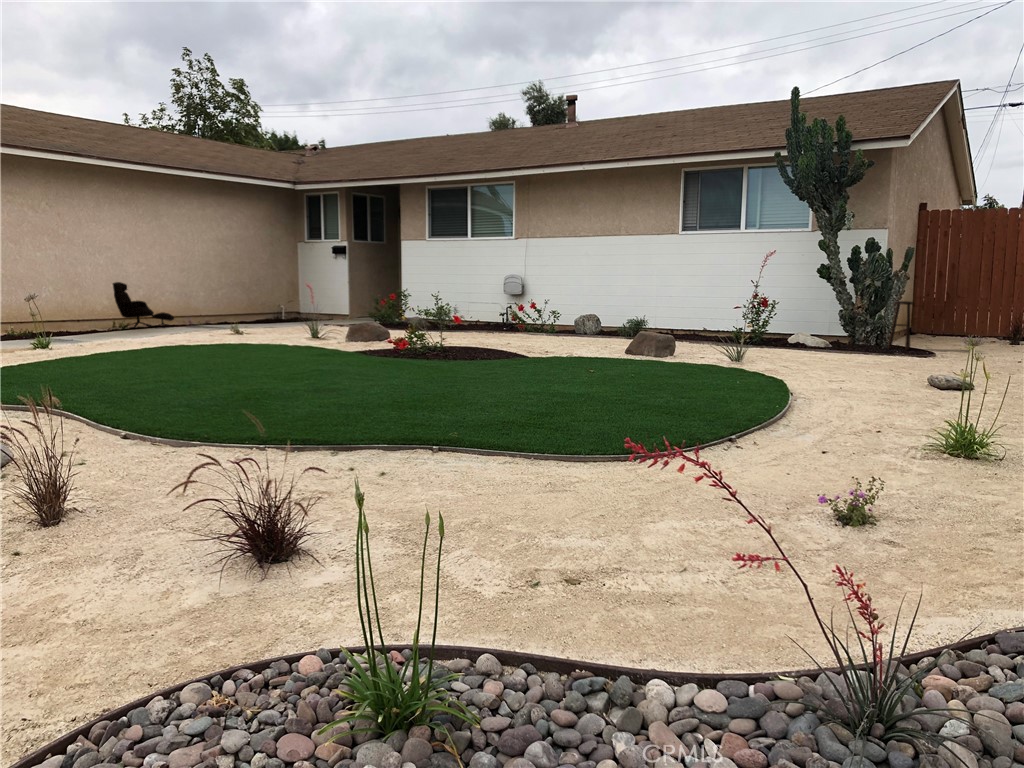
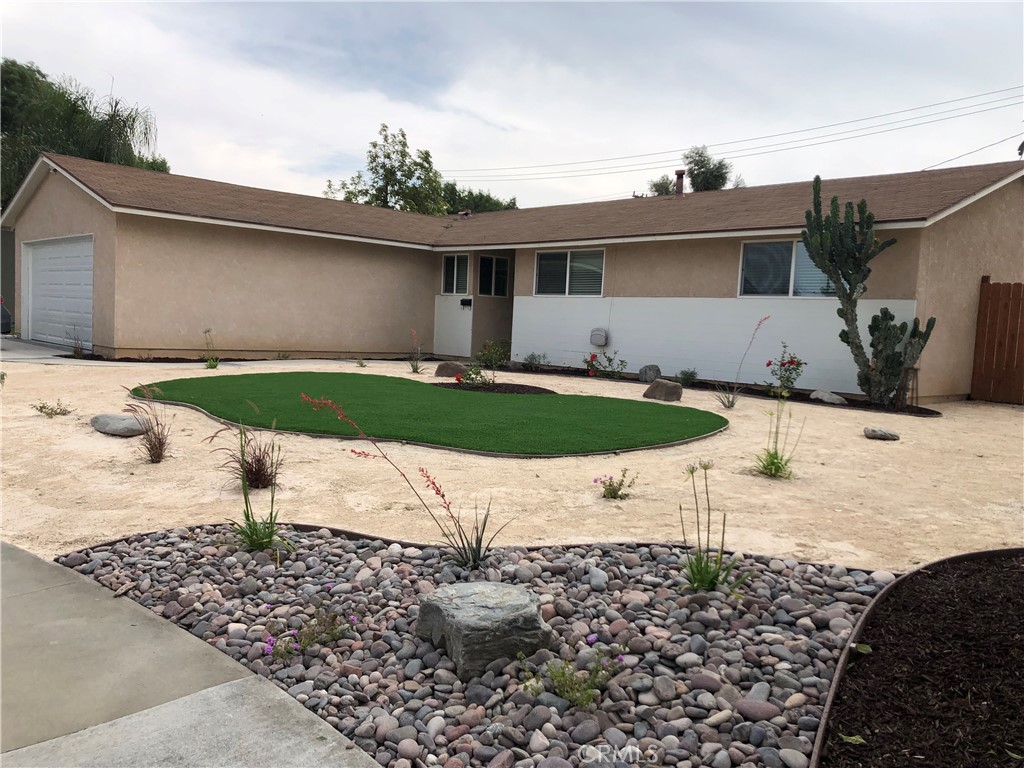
lounge chair: present [113,282,174,329] -> none [282,320,324,358]

